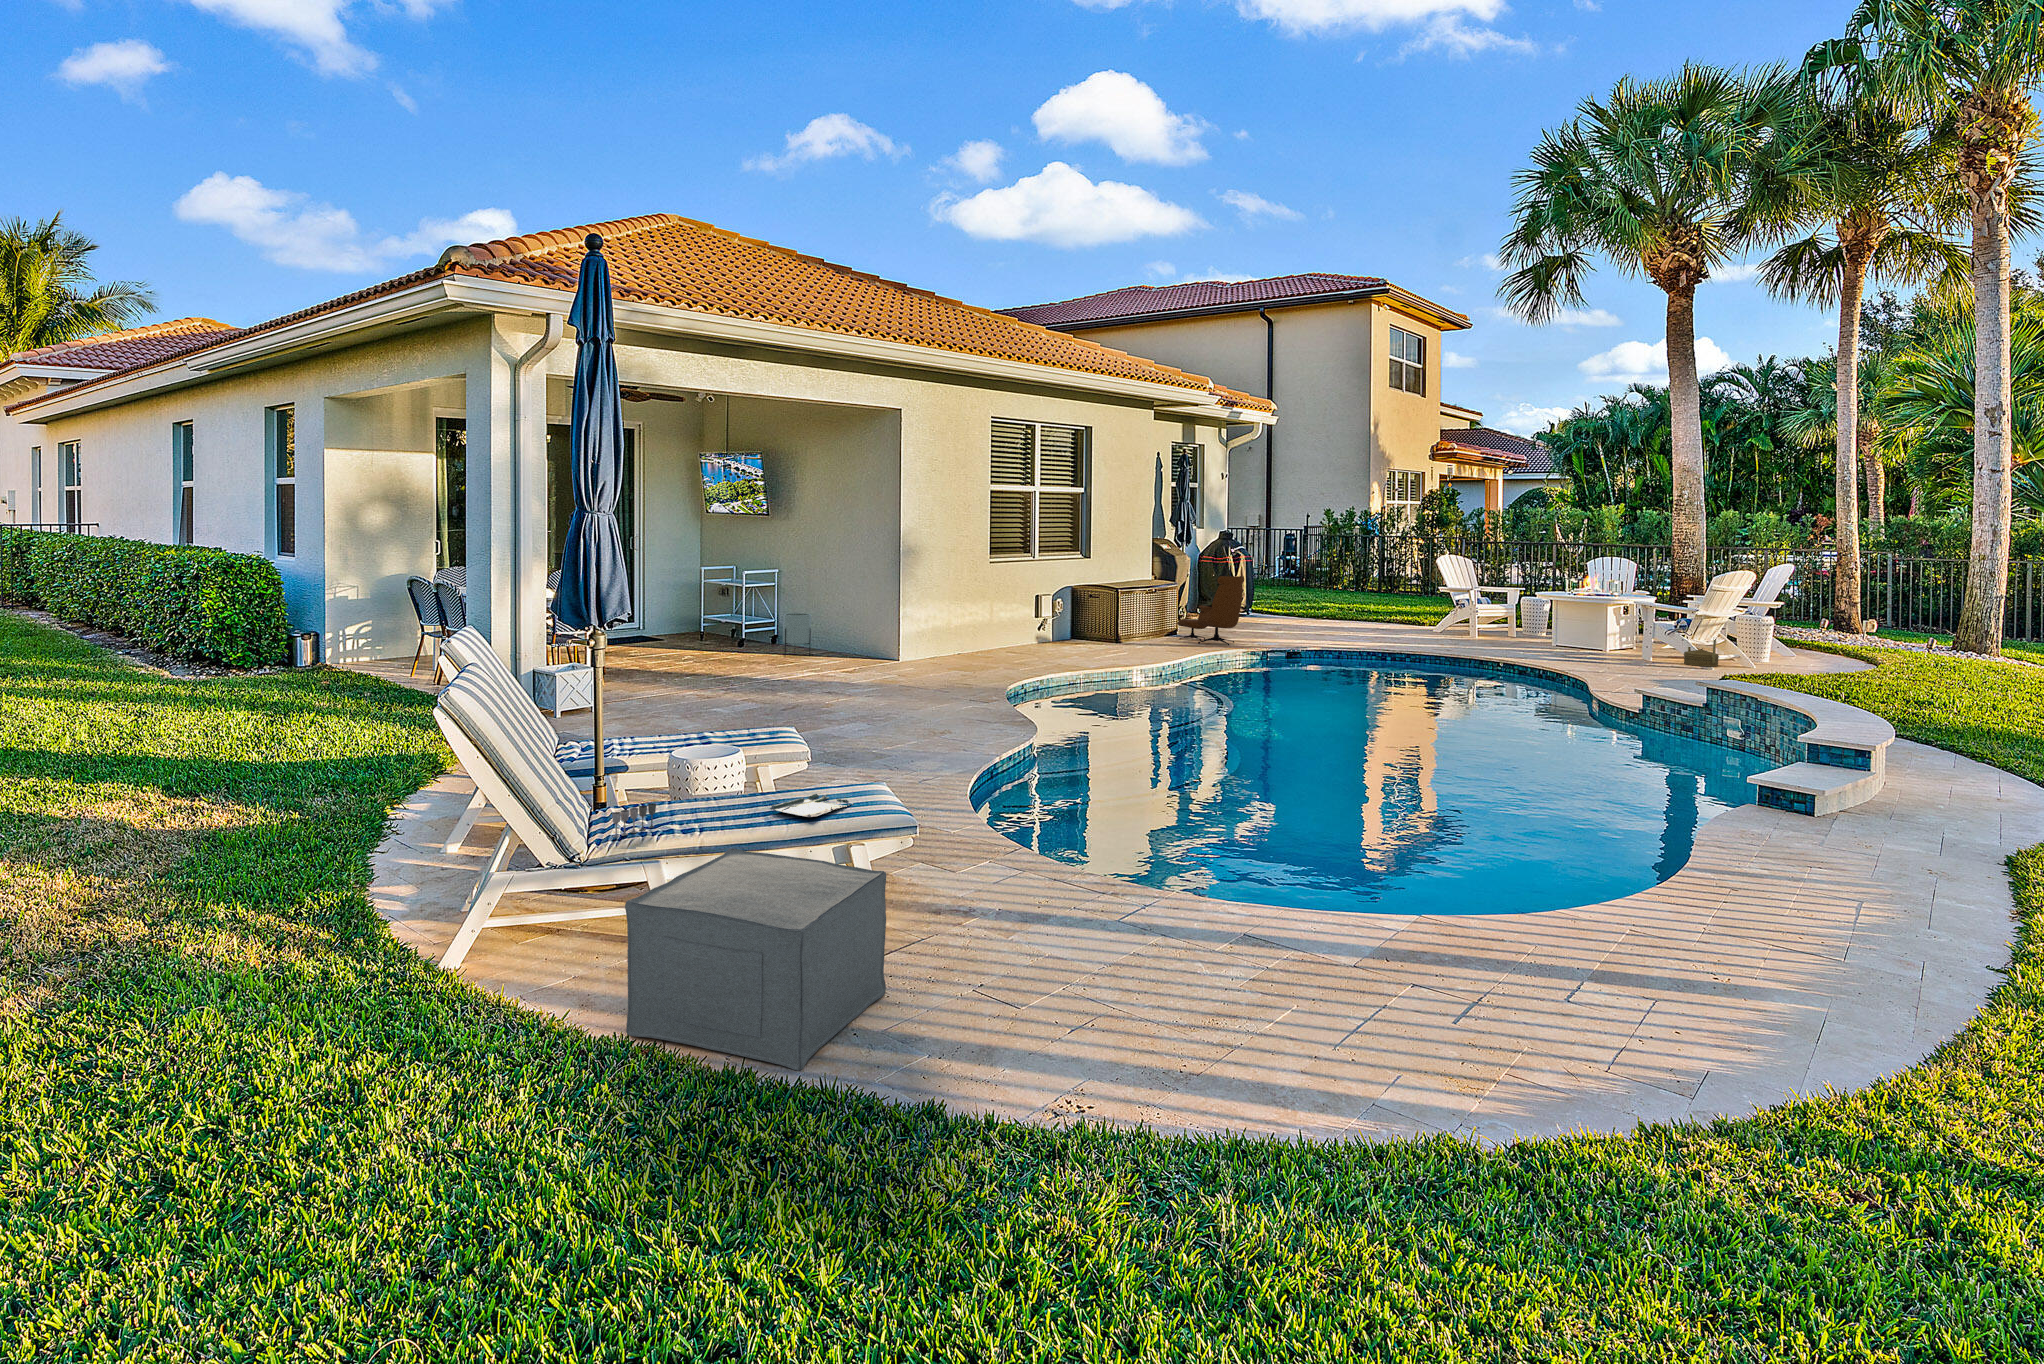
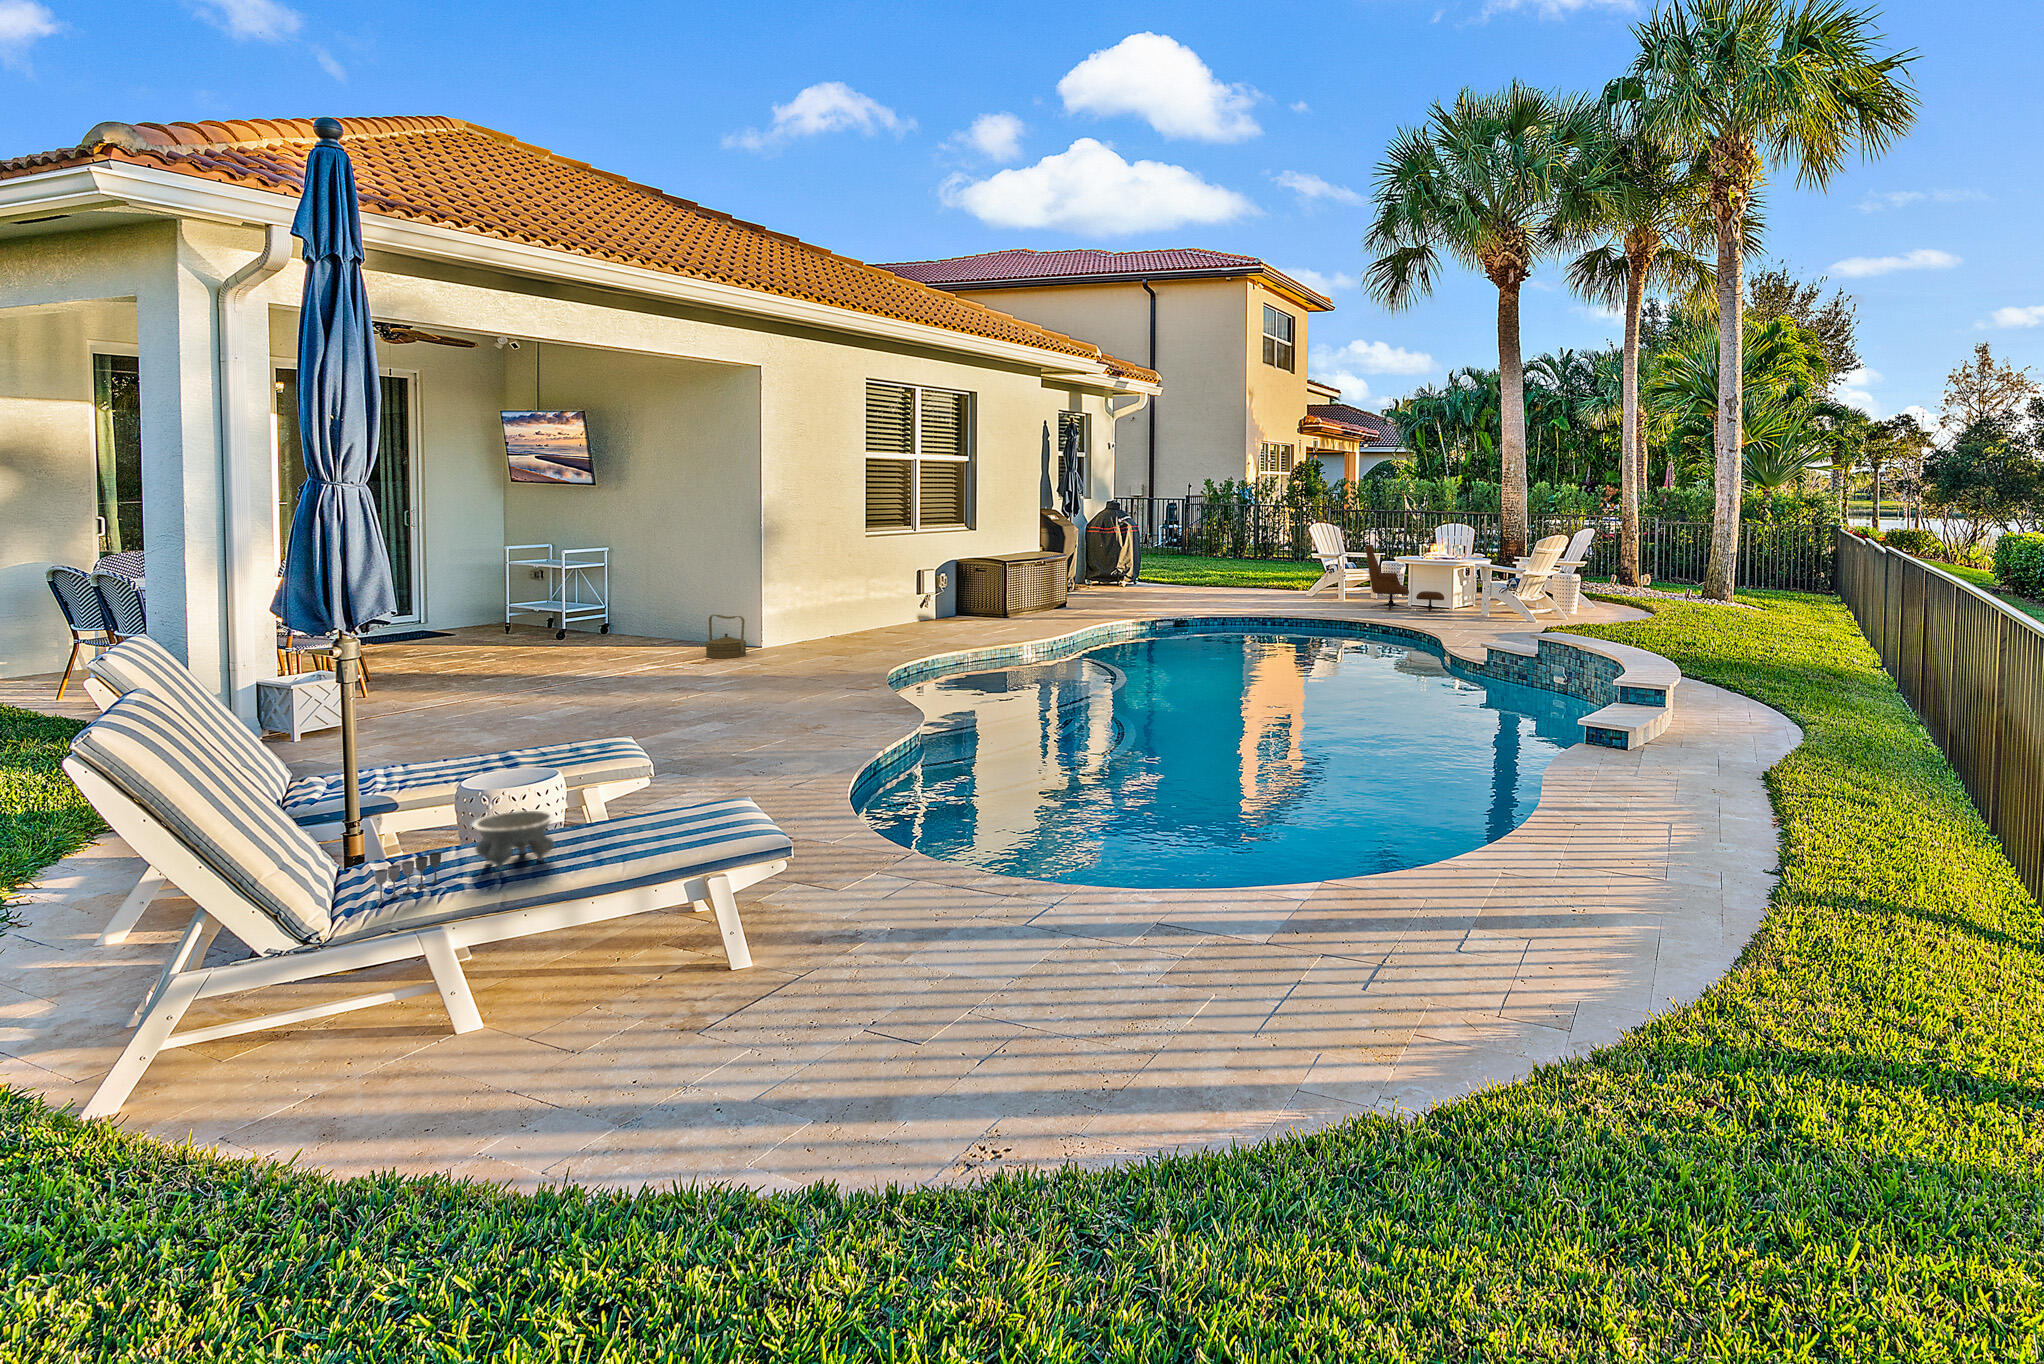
lounge chair: present [1178,576,1244,645] -> present [1365,545,1444,612]
planter: present [783,613,811,656] -> none [625,598,660,648]
woven basket: present [1684,639,1719,667] -> present [705,615,747,658]
bowl: none [677,777,735,822] -> present [472,811,554,869]
tray: present [770,794,853,817] -> none [603,816,713,848]
ottoman: present [625,849,886,1071] -> none [388,900,757,1169]

